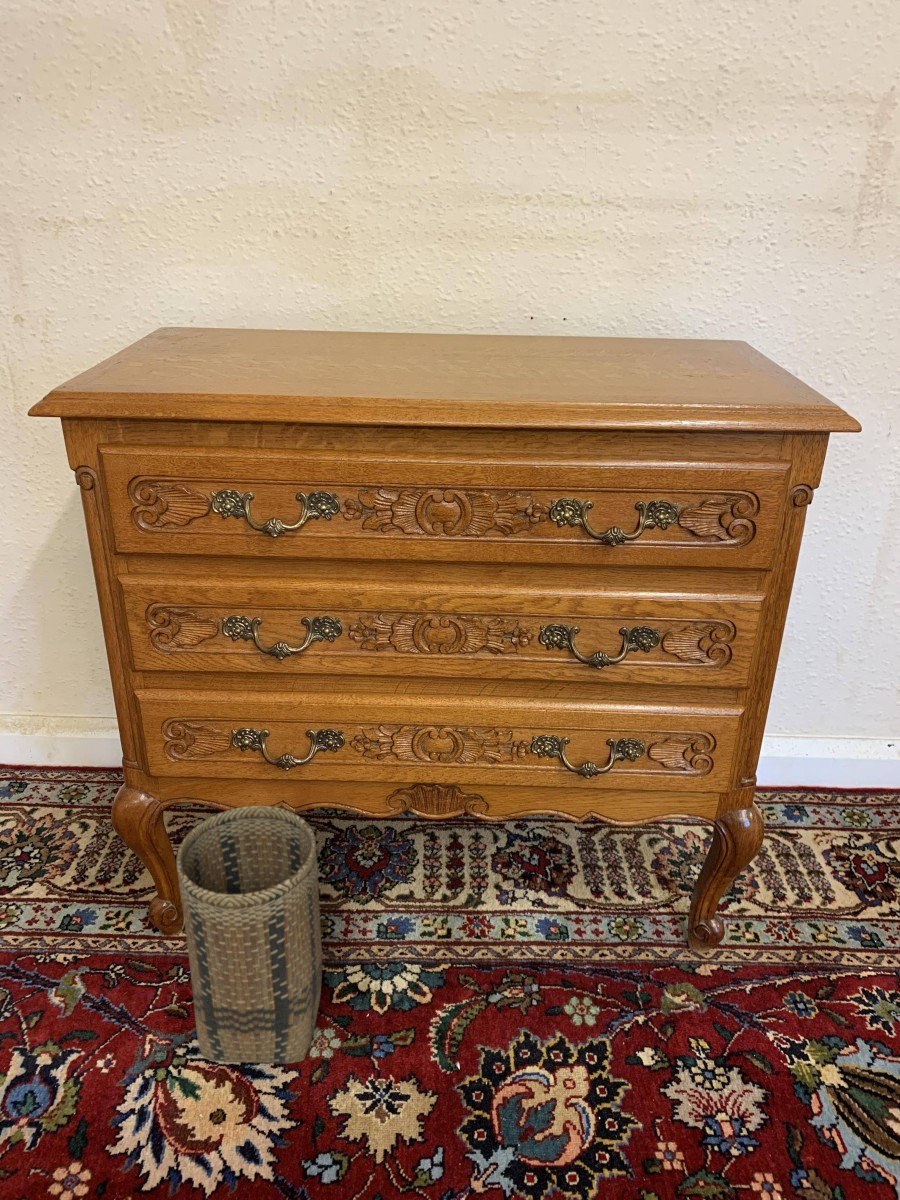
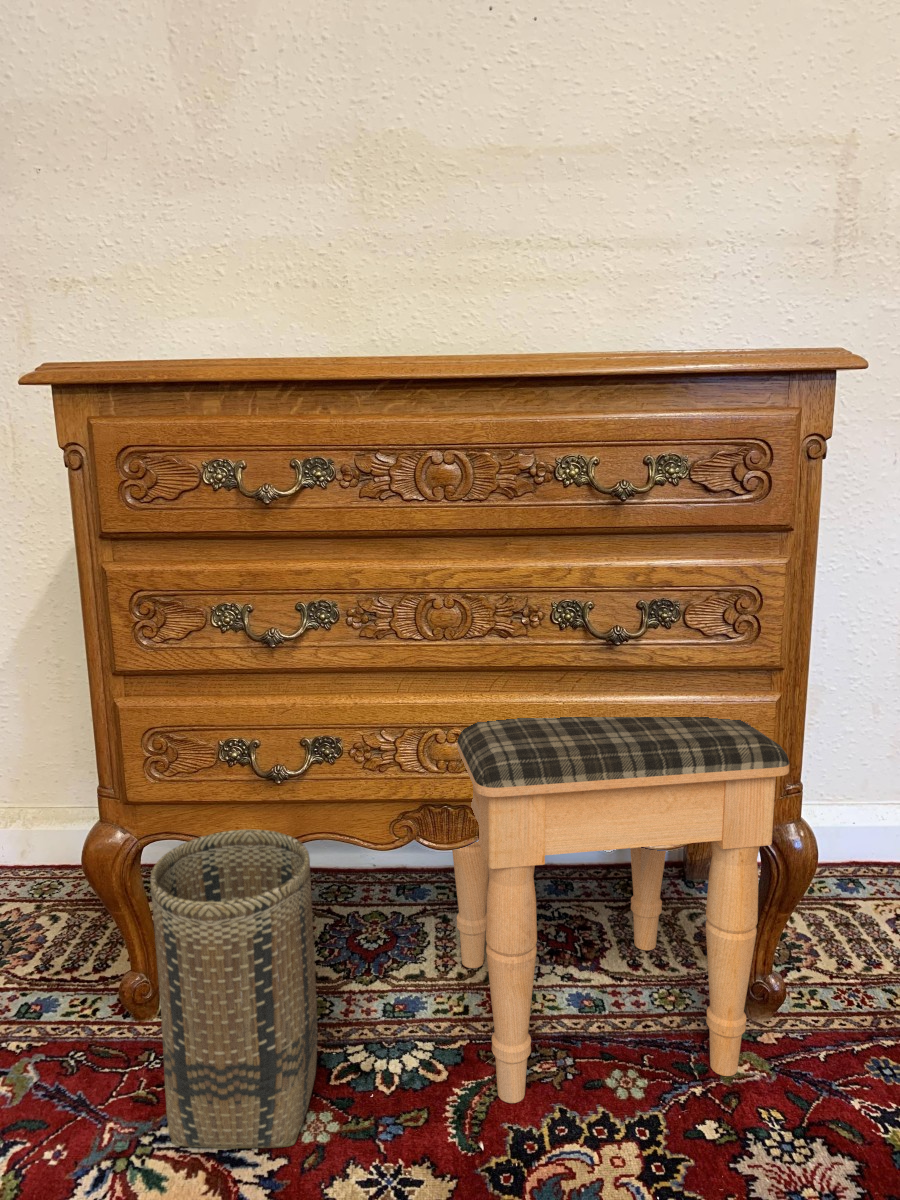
footstool: none [431,645,747,1026] -> present [452,717,790,1103]

